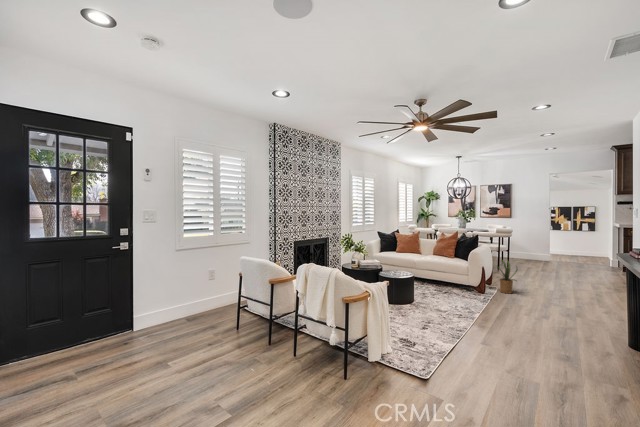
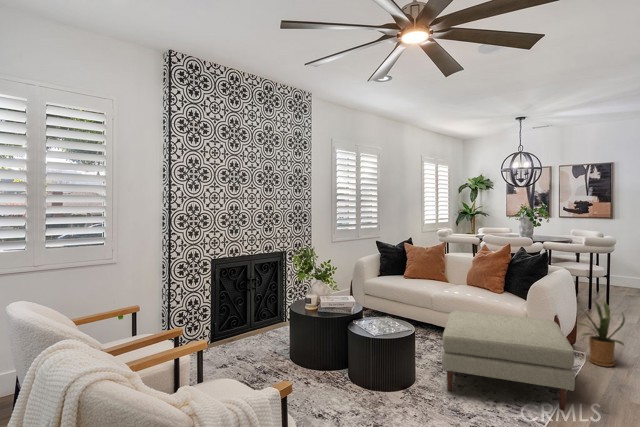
ottoman: none [428,266,494,309] -> present [442,311,575,411]

